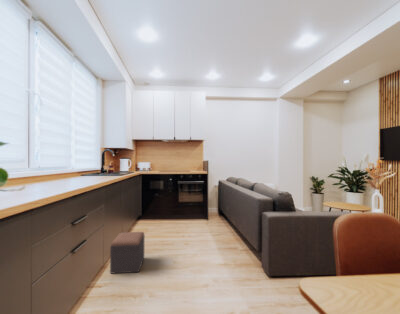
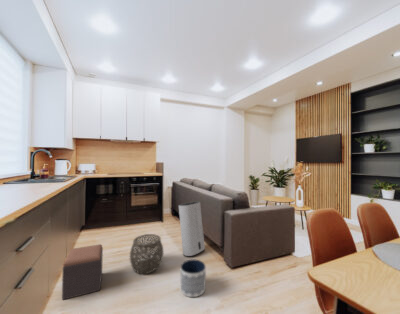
air purifier: none [216,201,244,256] -> present [179,202,205,256]
woven basket: none [167,228,198,266] -> present [130,234,163,274]
planter: none [208,258,234,297] -> present [180,259,206,297]

